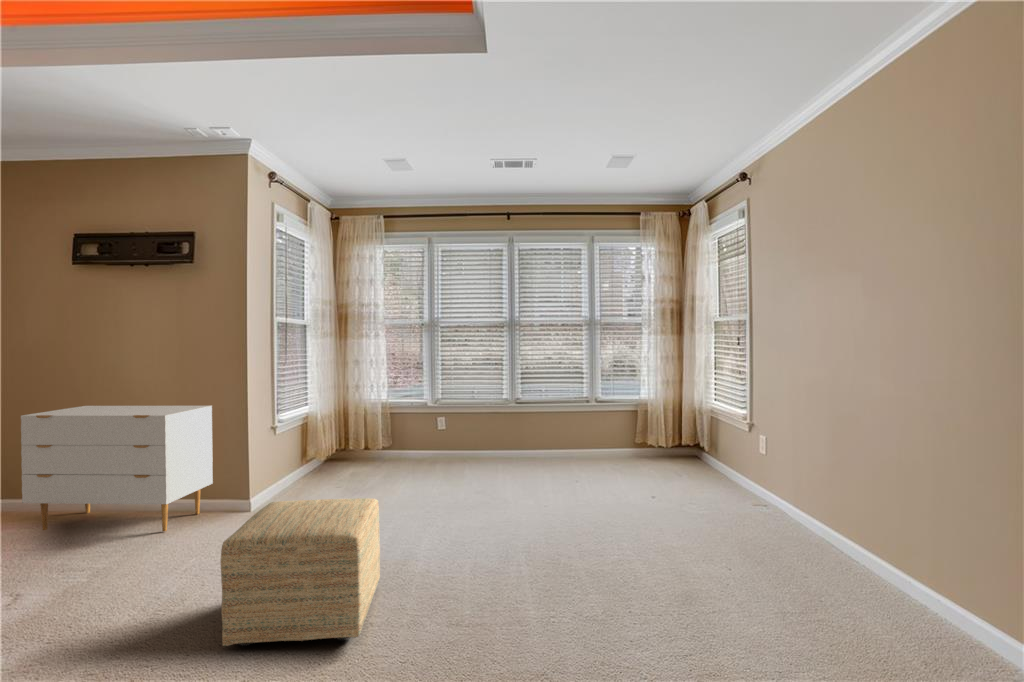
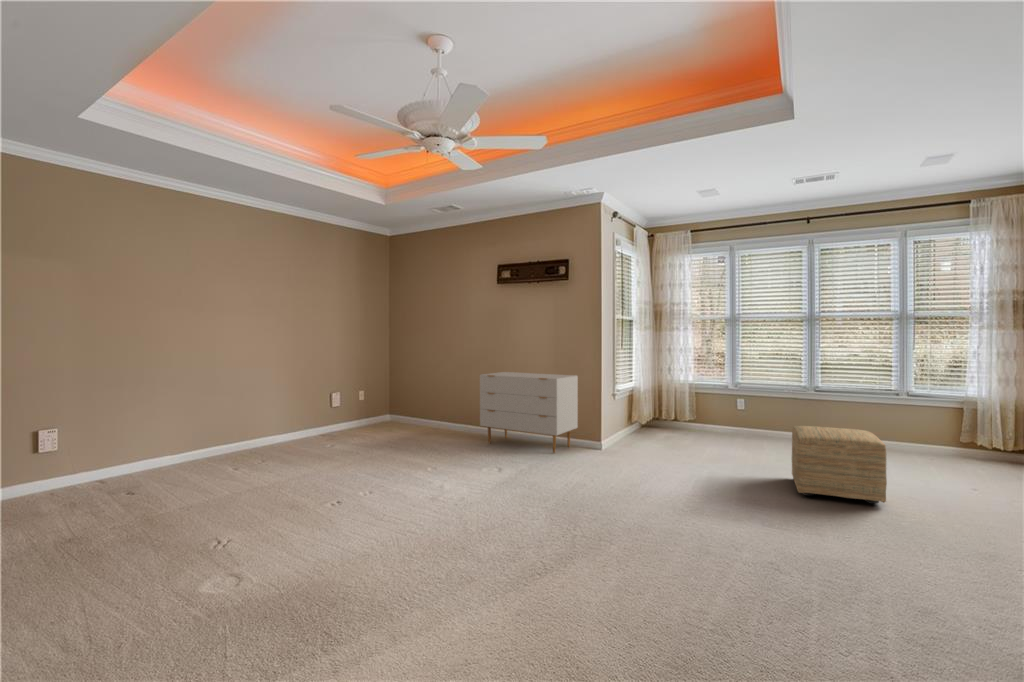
ottoman: present [220,498,380,646] -> present [792,426,887,504]

